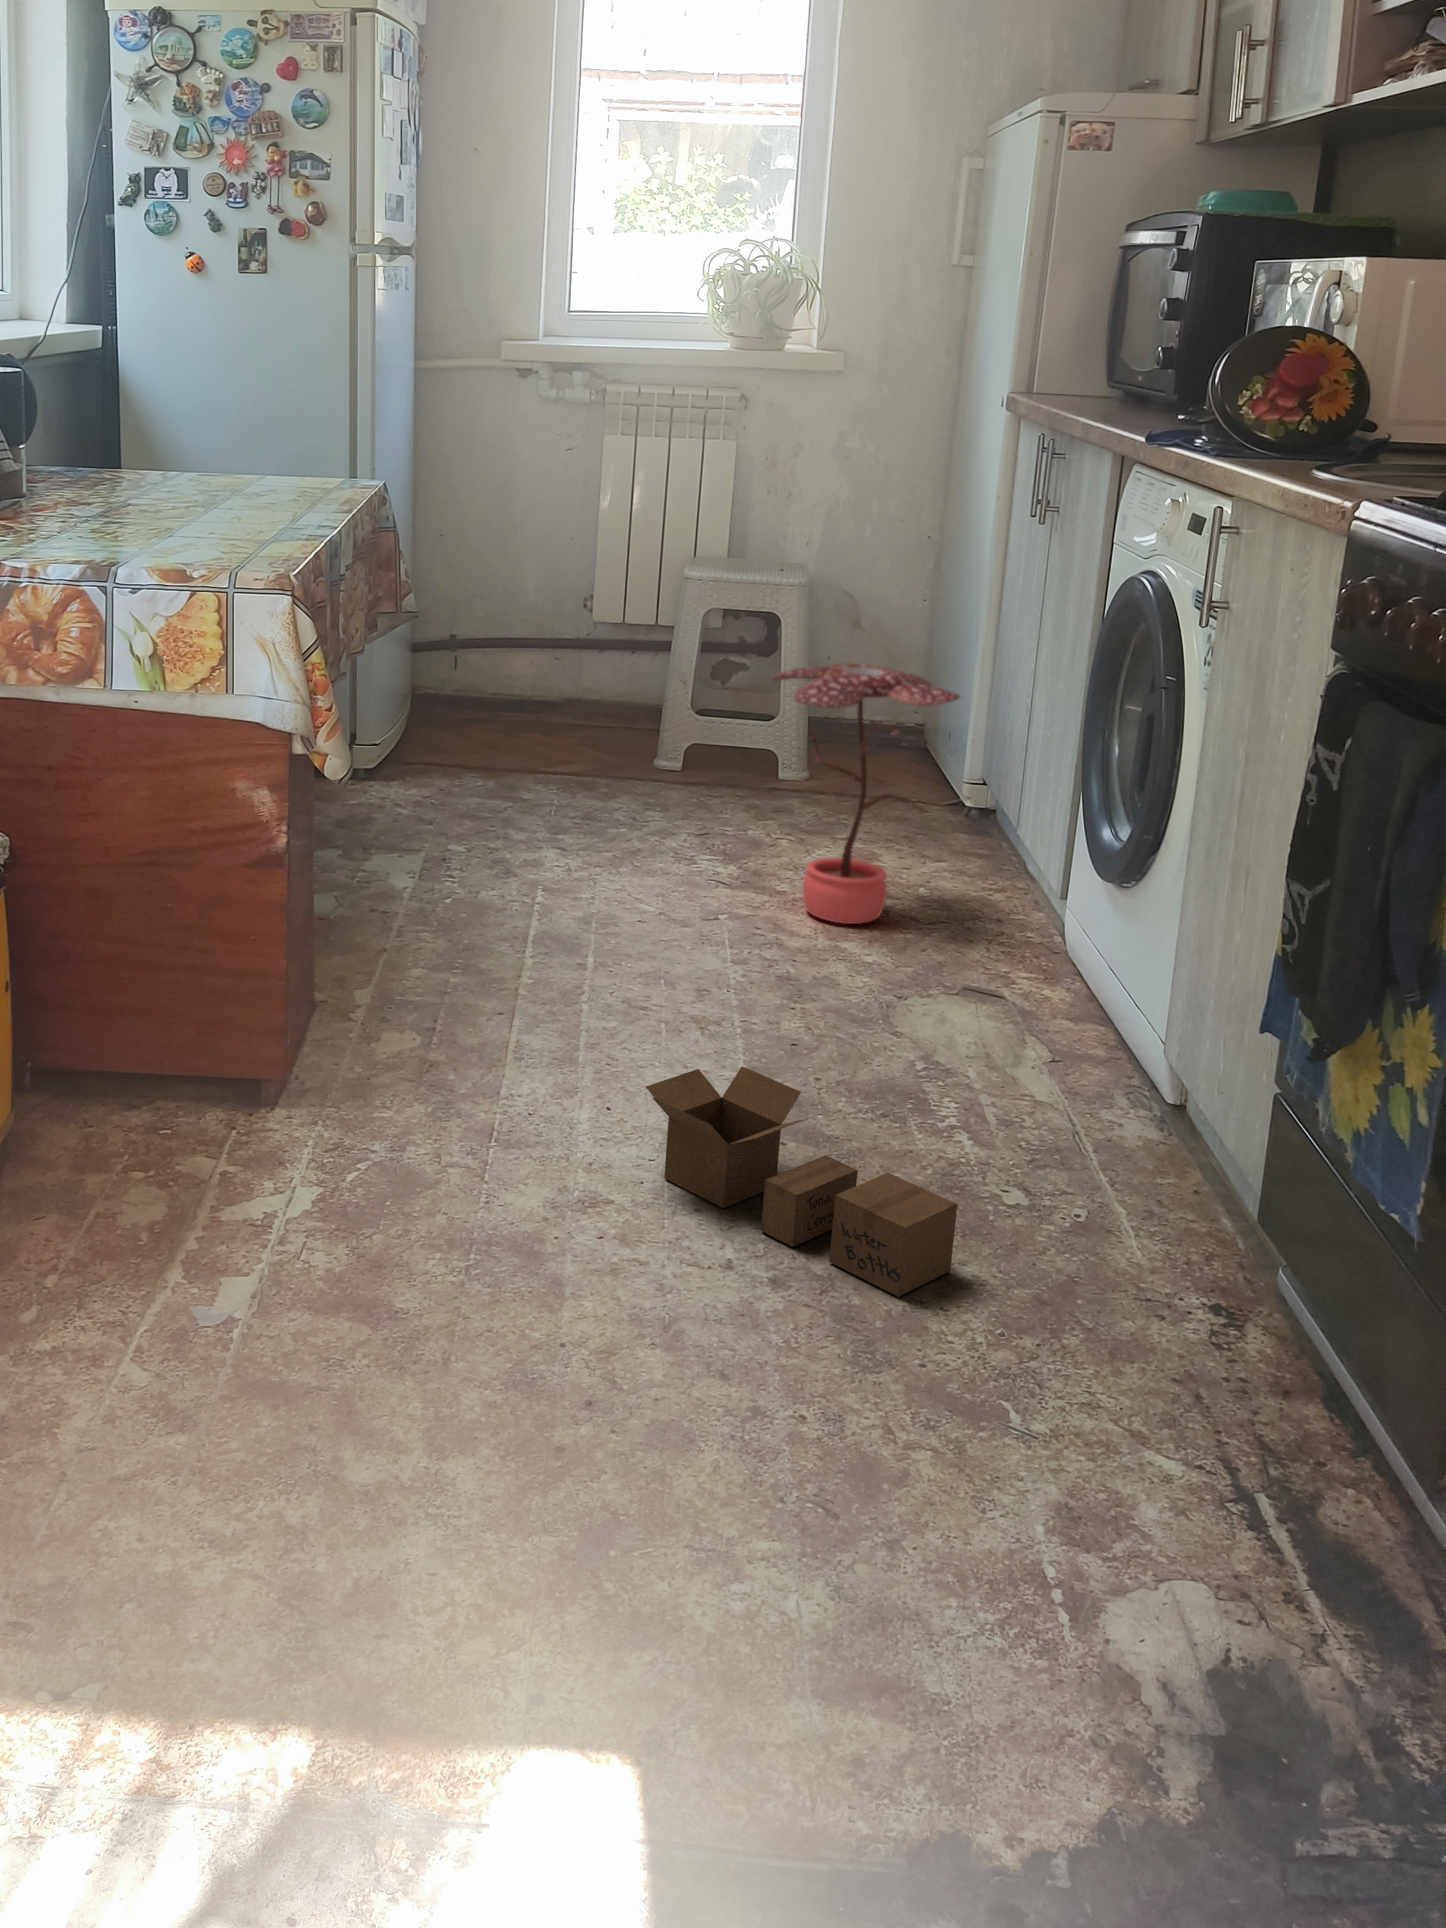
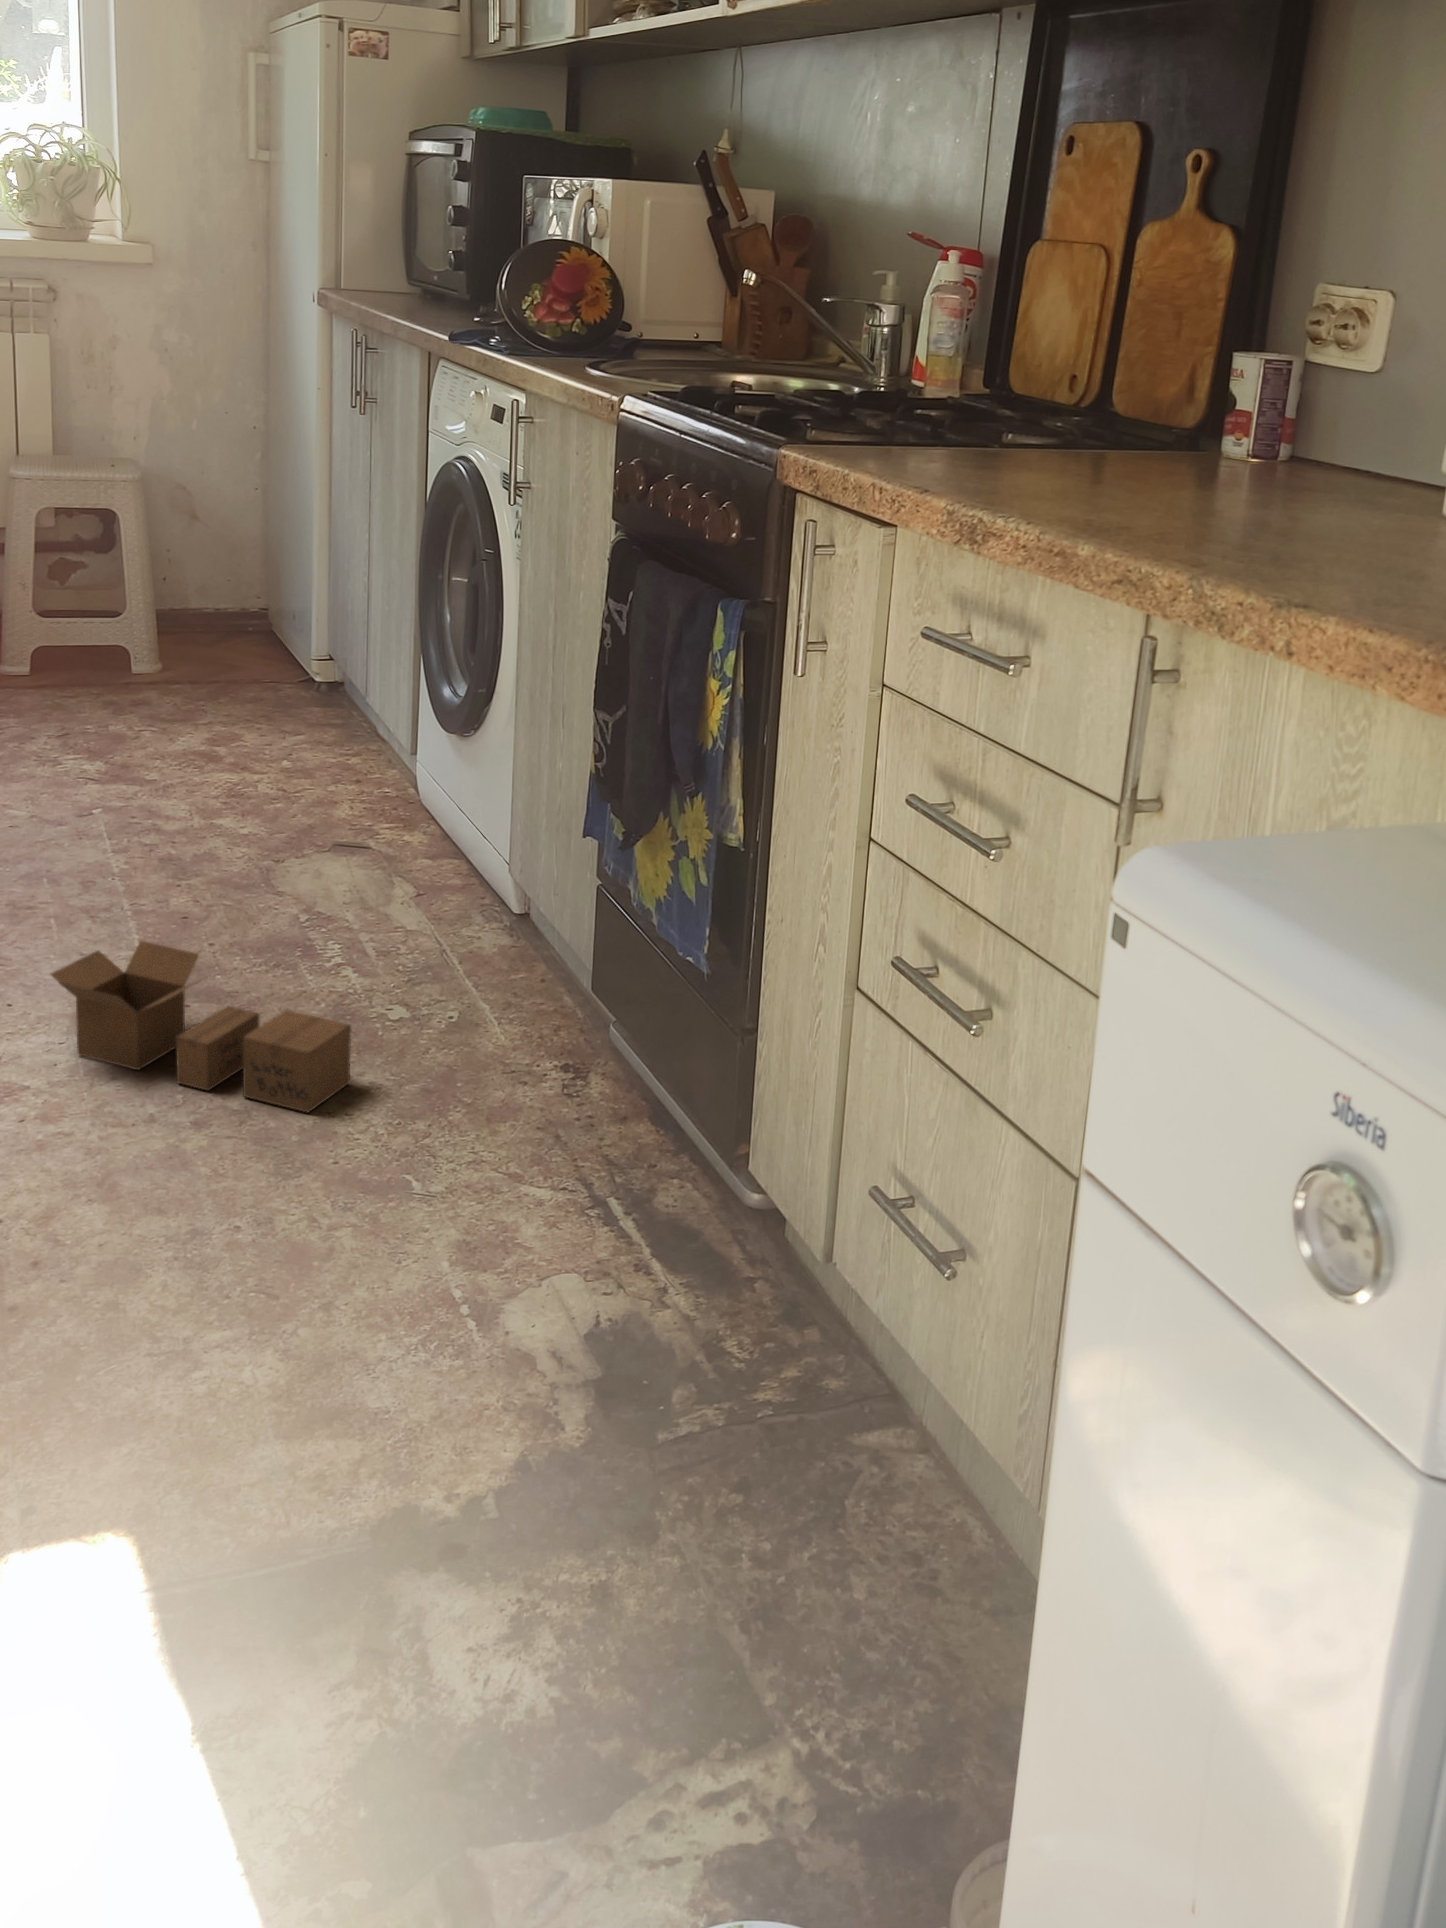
potted plant: present [771,664,960,924] -> none [118,555,303,800]

